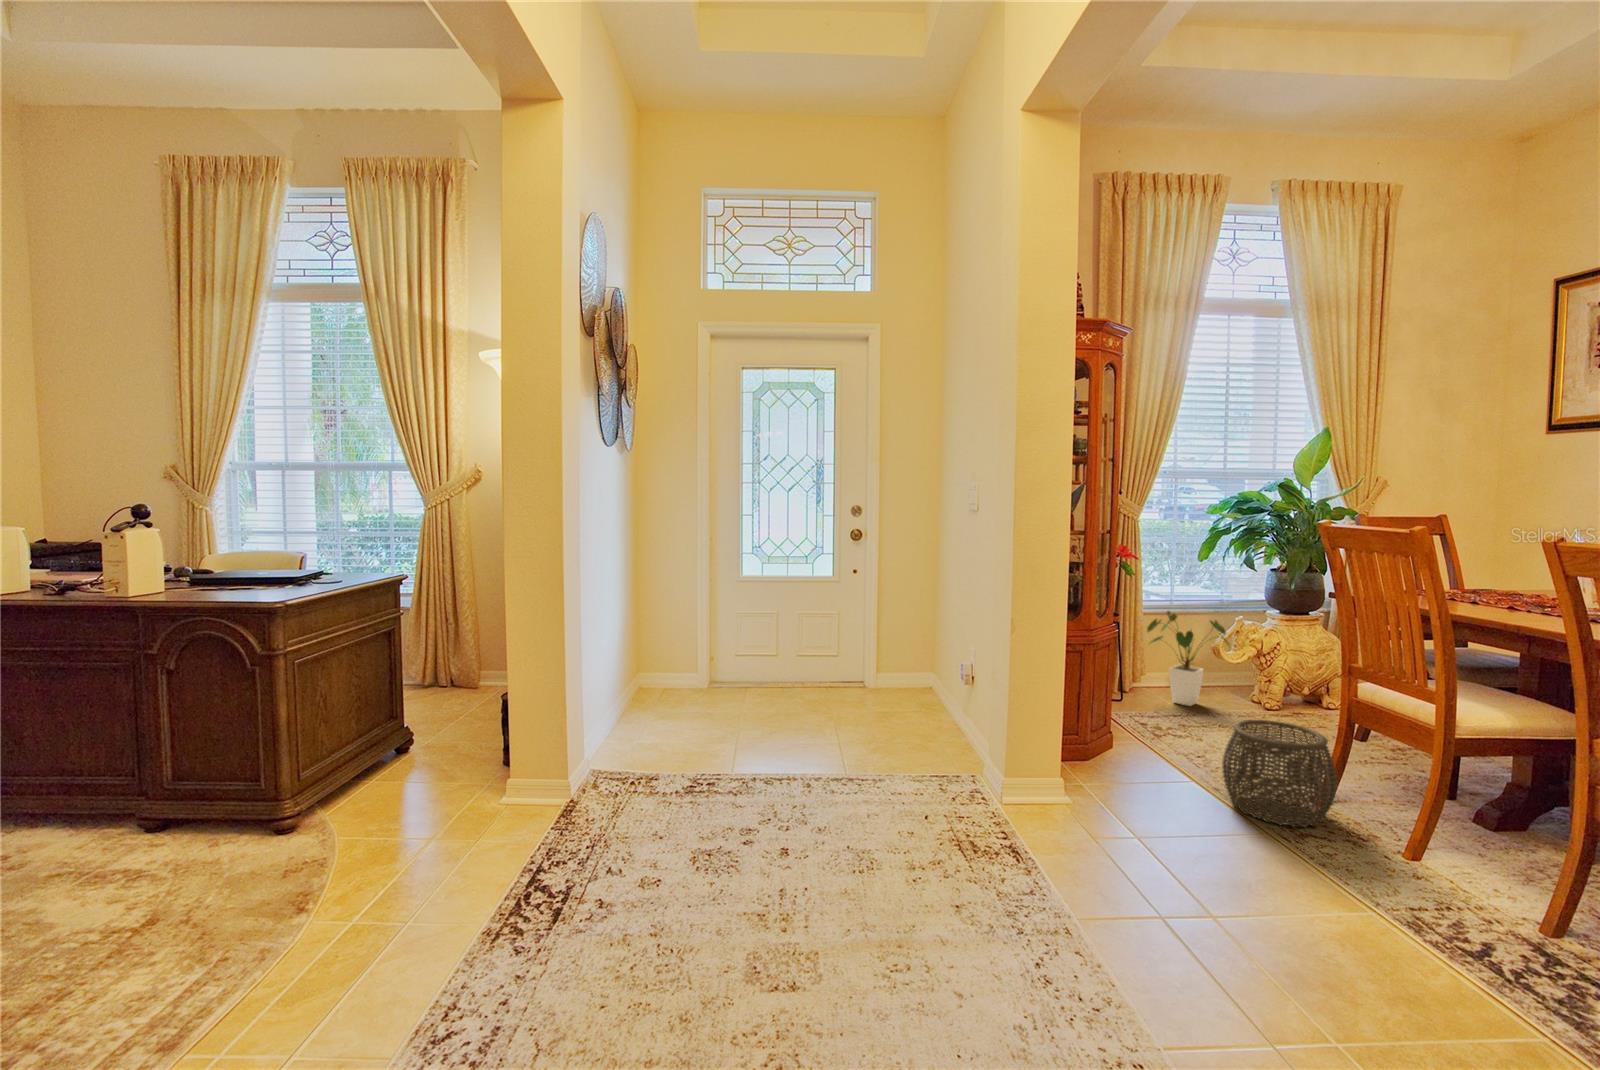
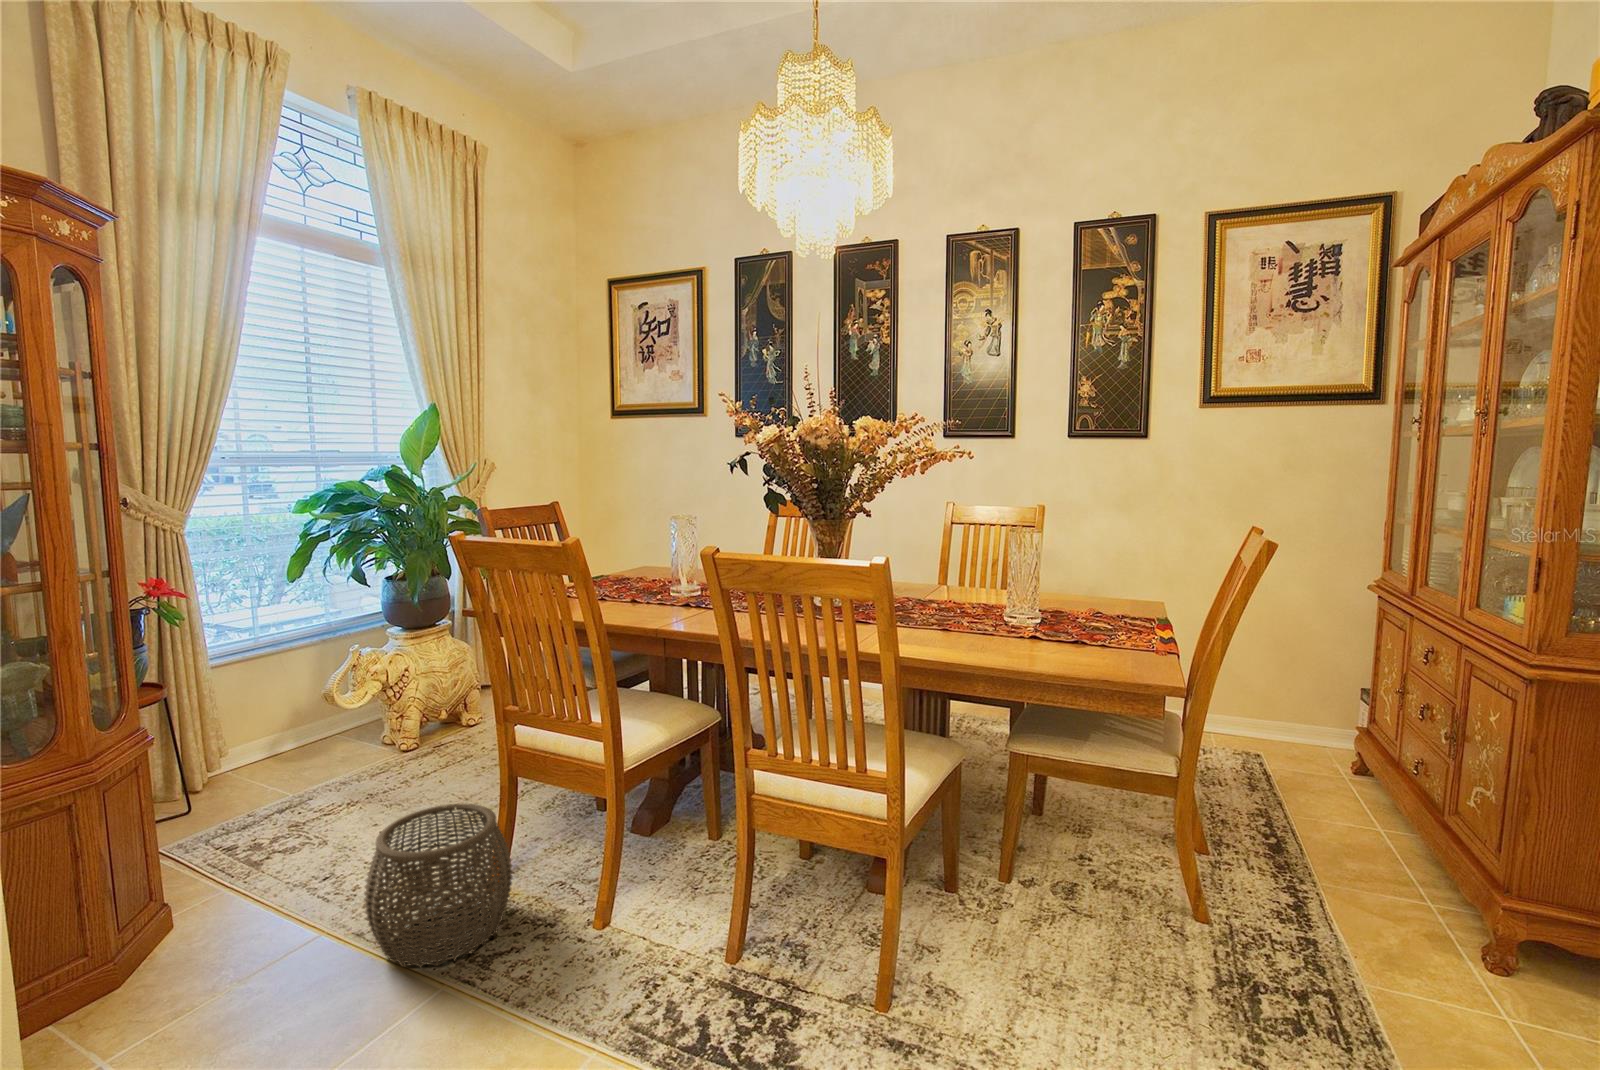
house plant: present [1147,611,1229,706] -> none [220,660,351,792]

